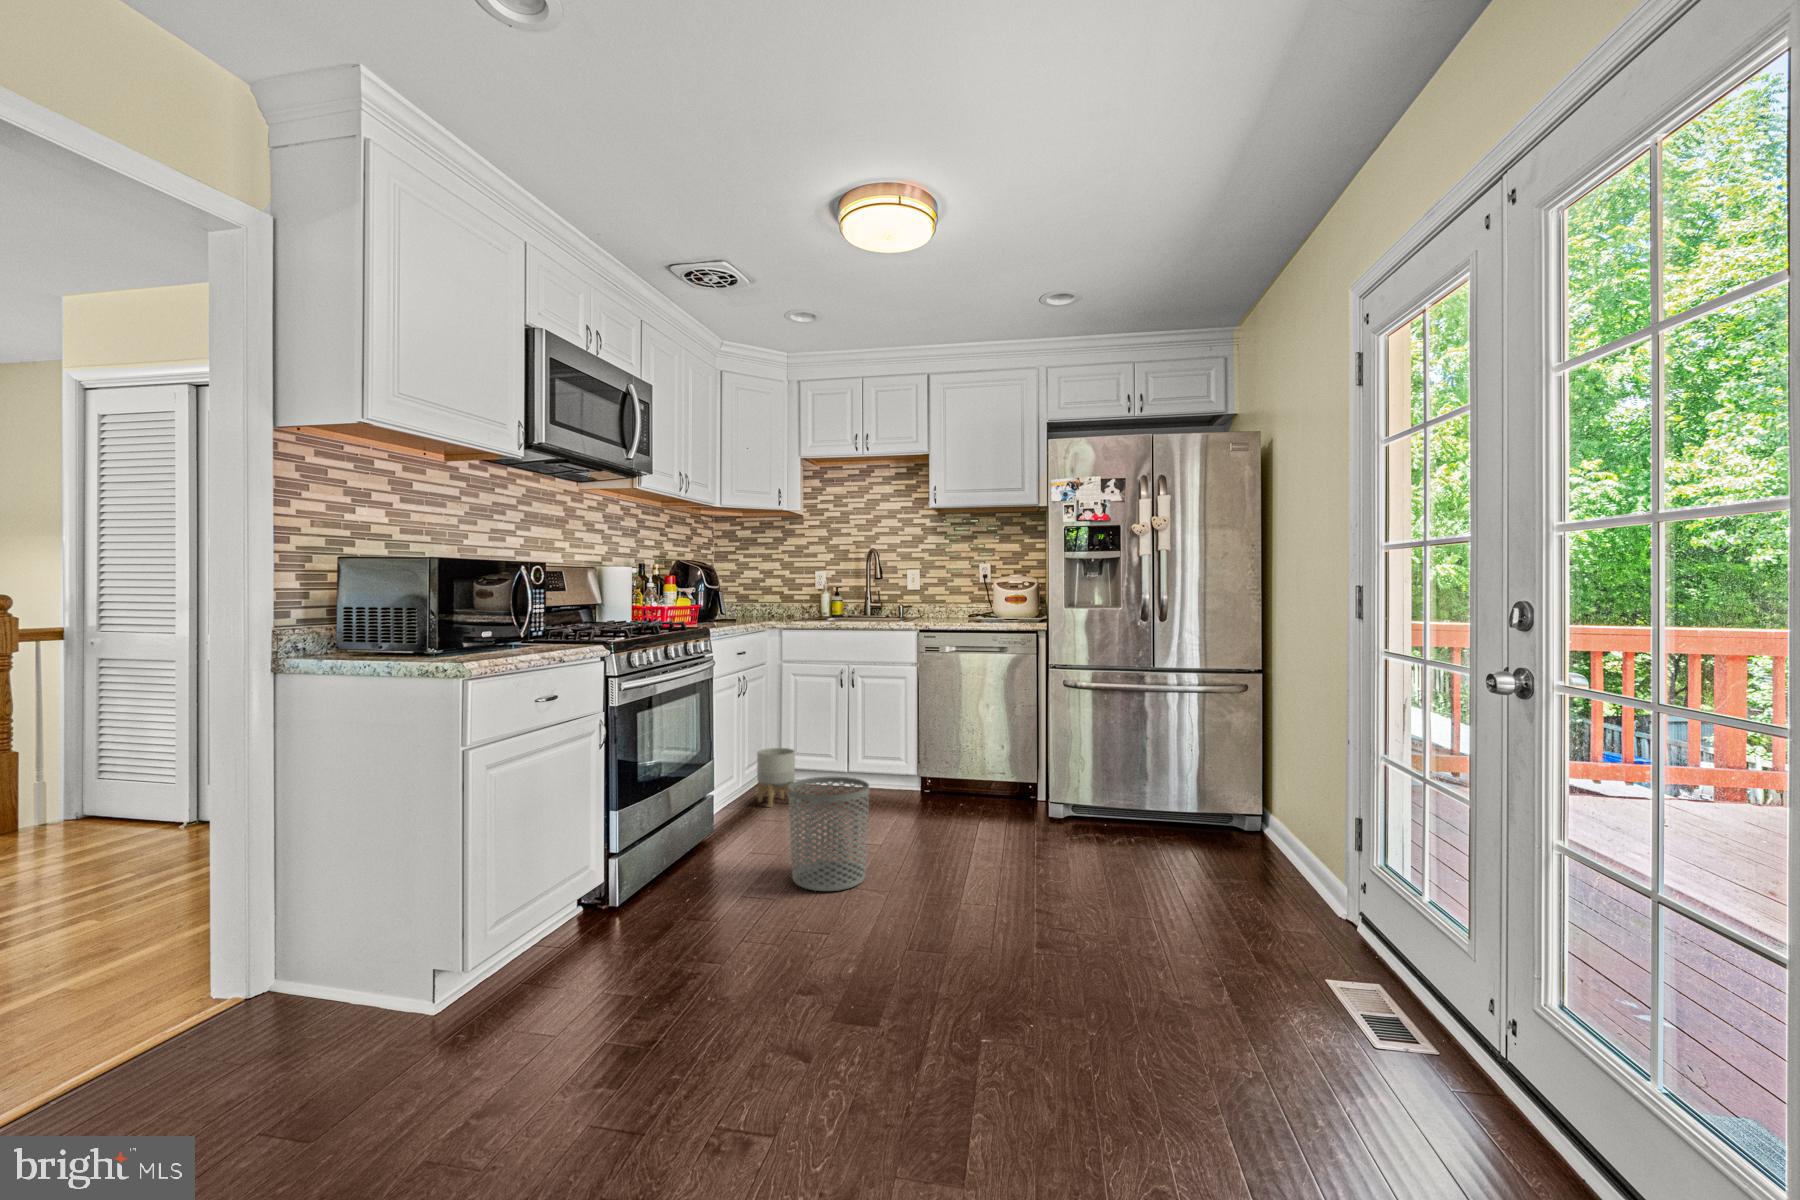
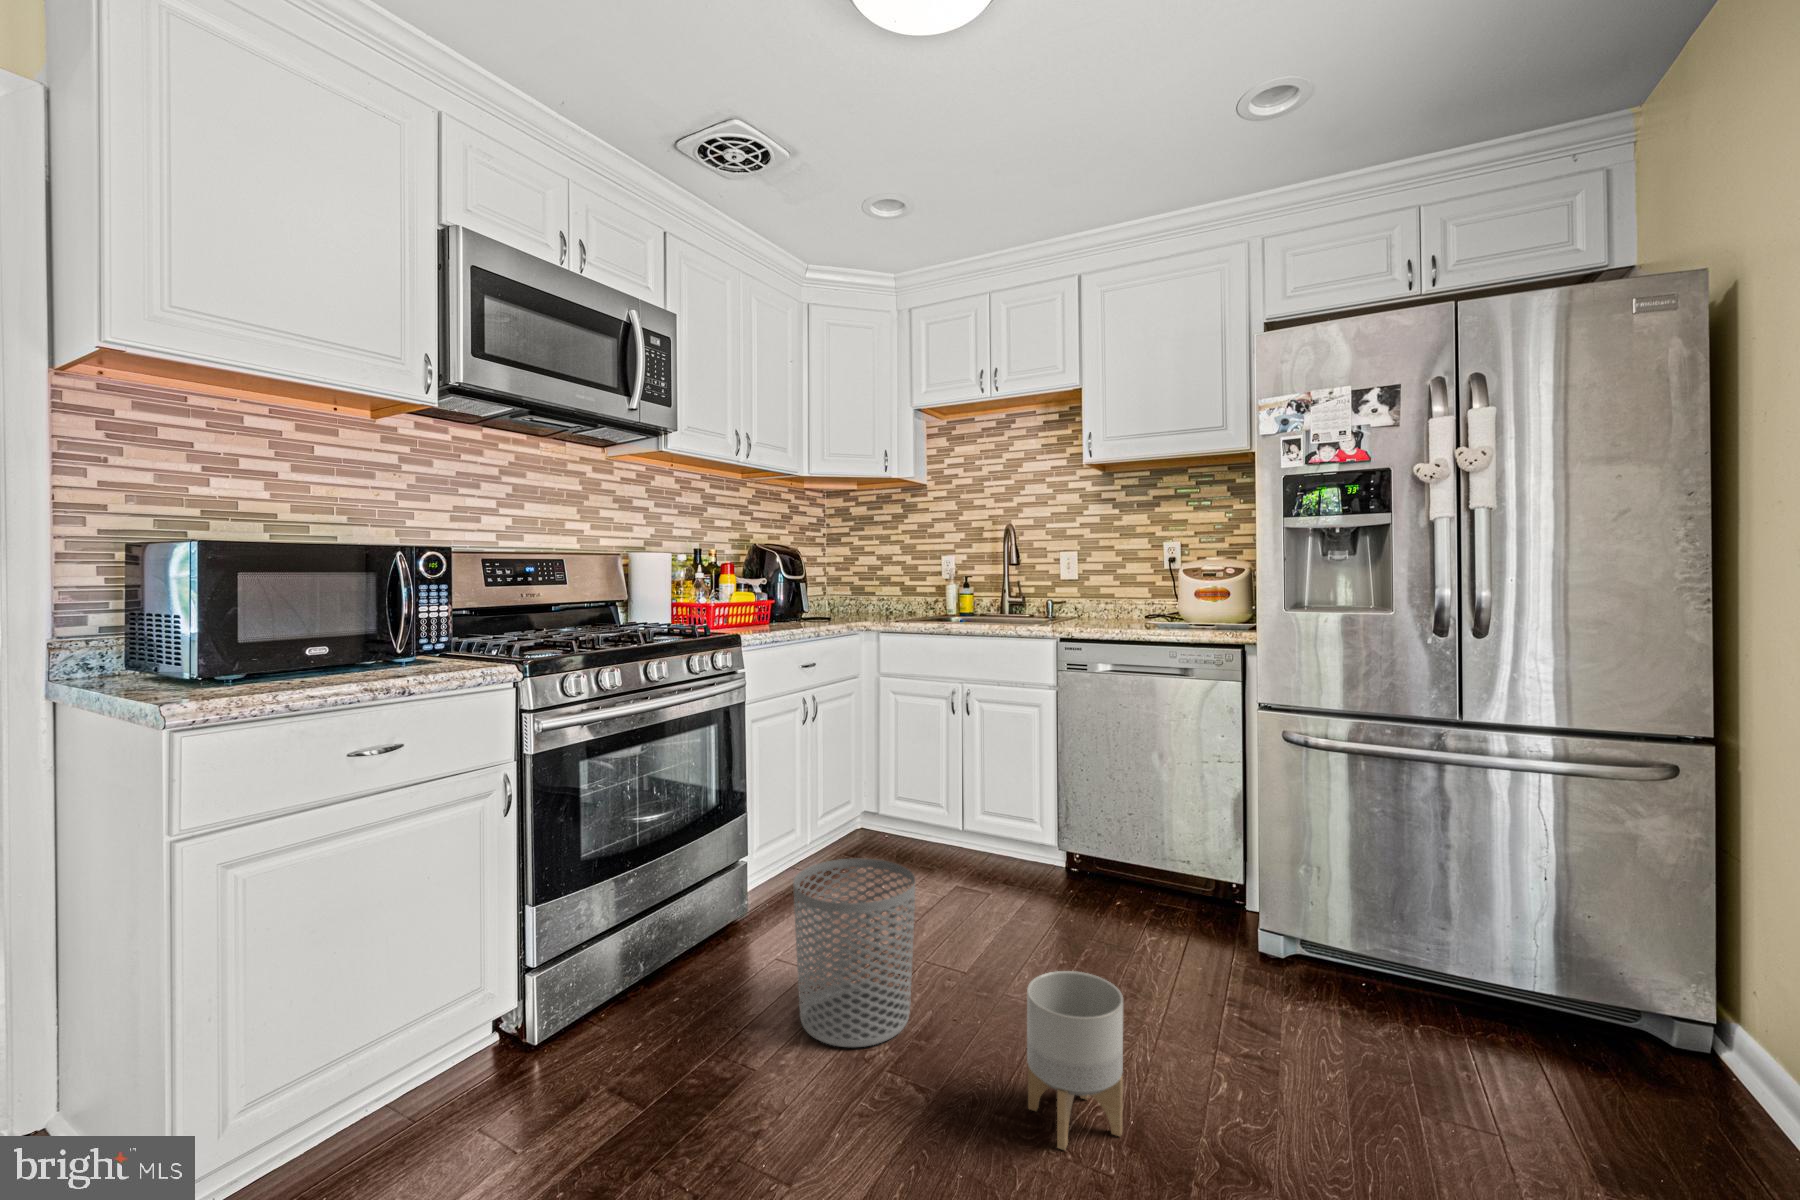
planter: present [757,748,795,808] -> present [1027,971,1123,1150]

